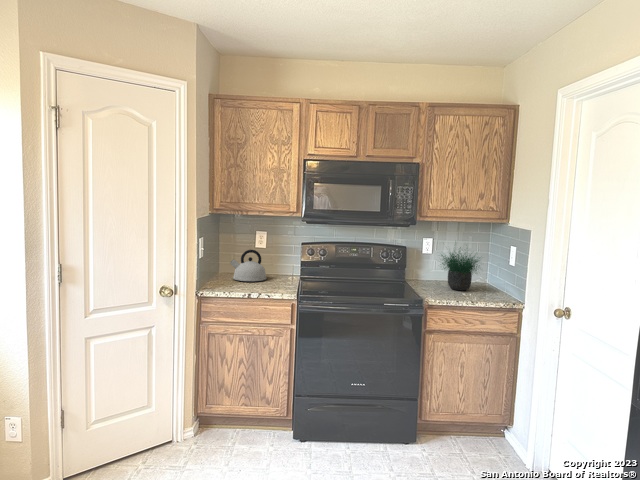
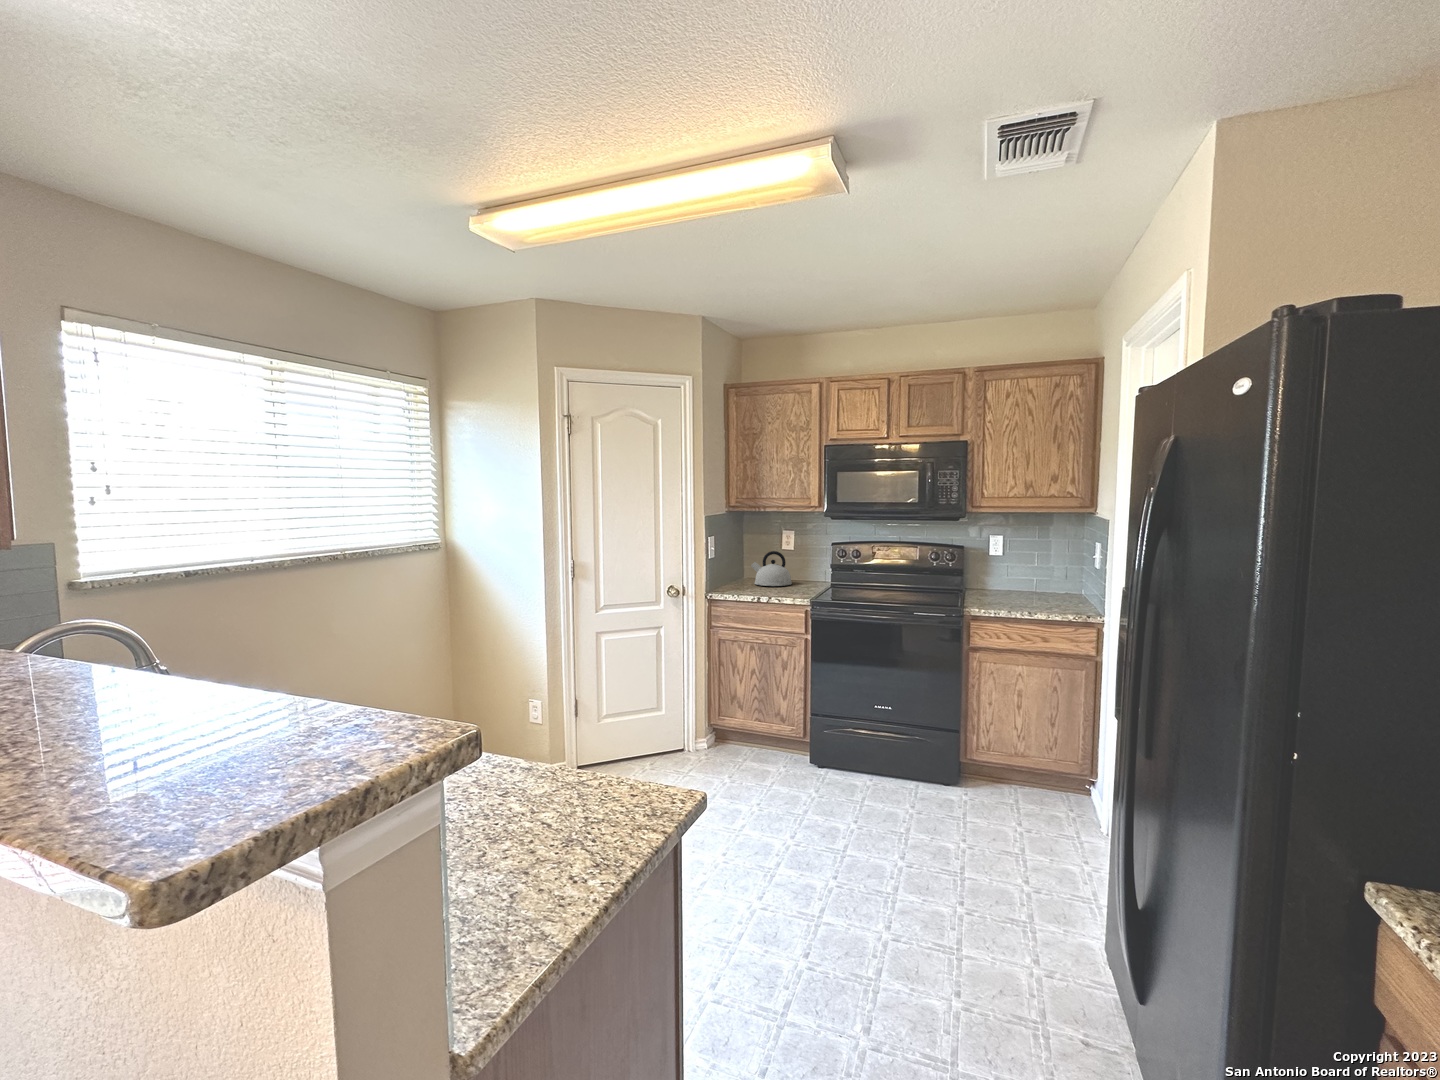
potted plant: present [442,251,478,291] -> none [993,531,1067,601]

